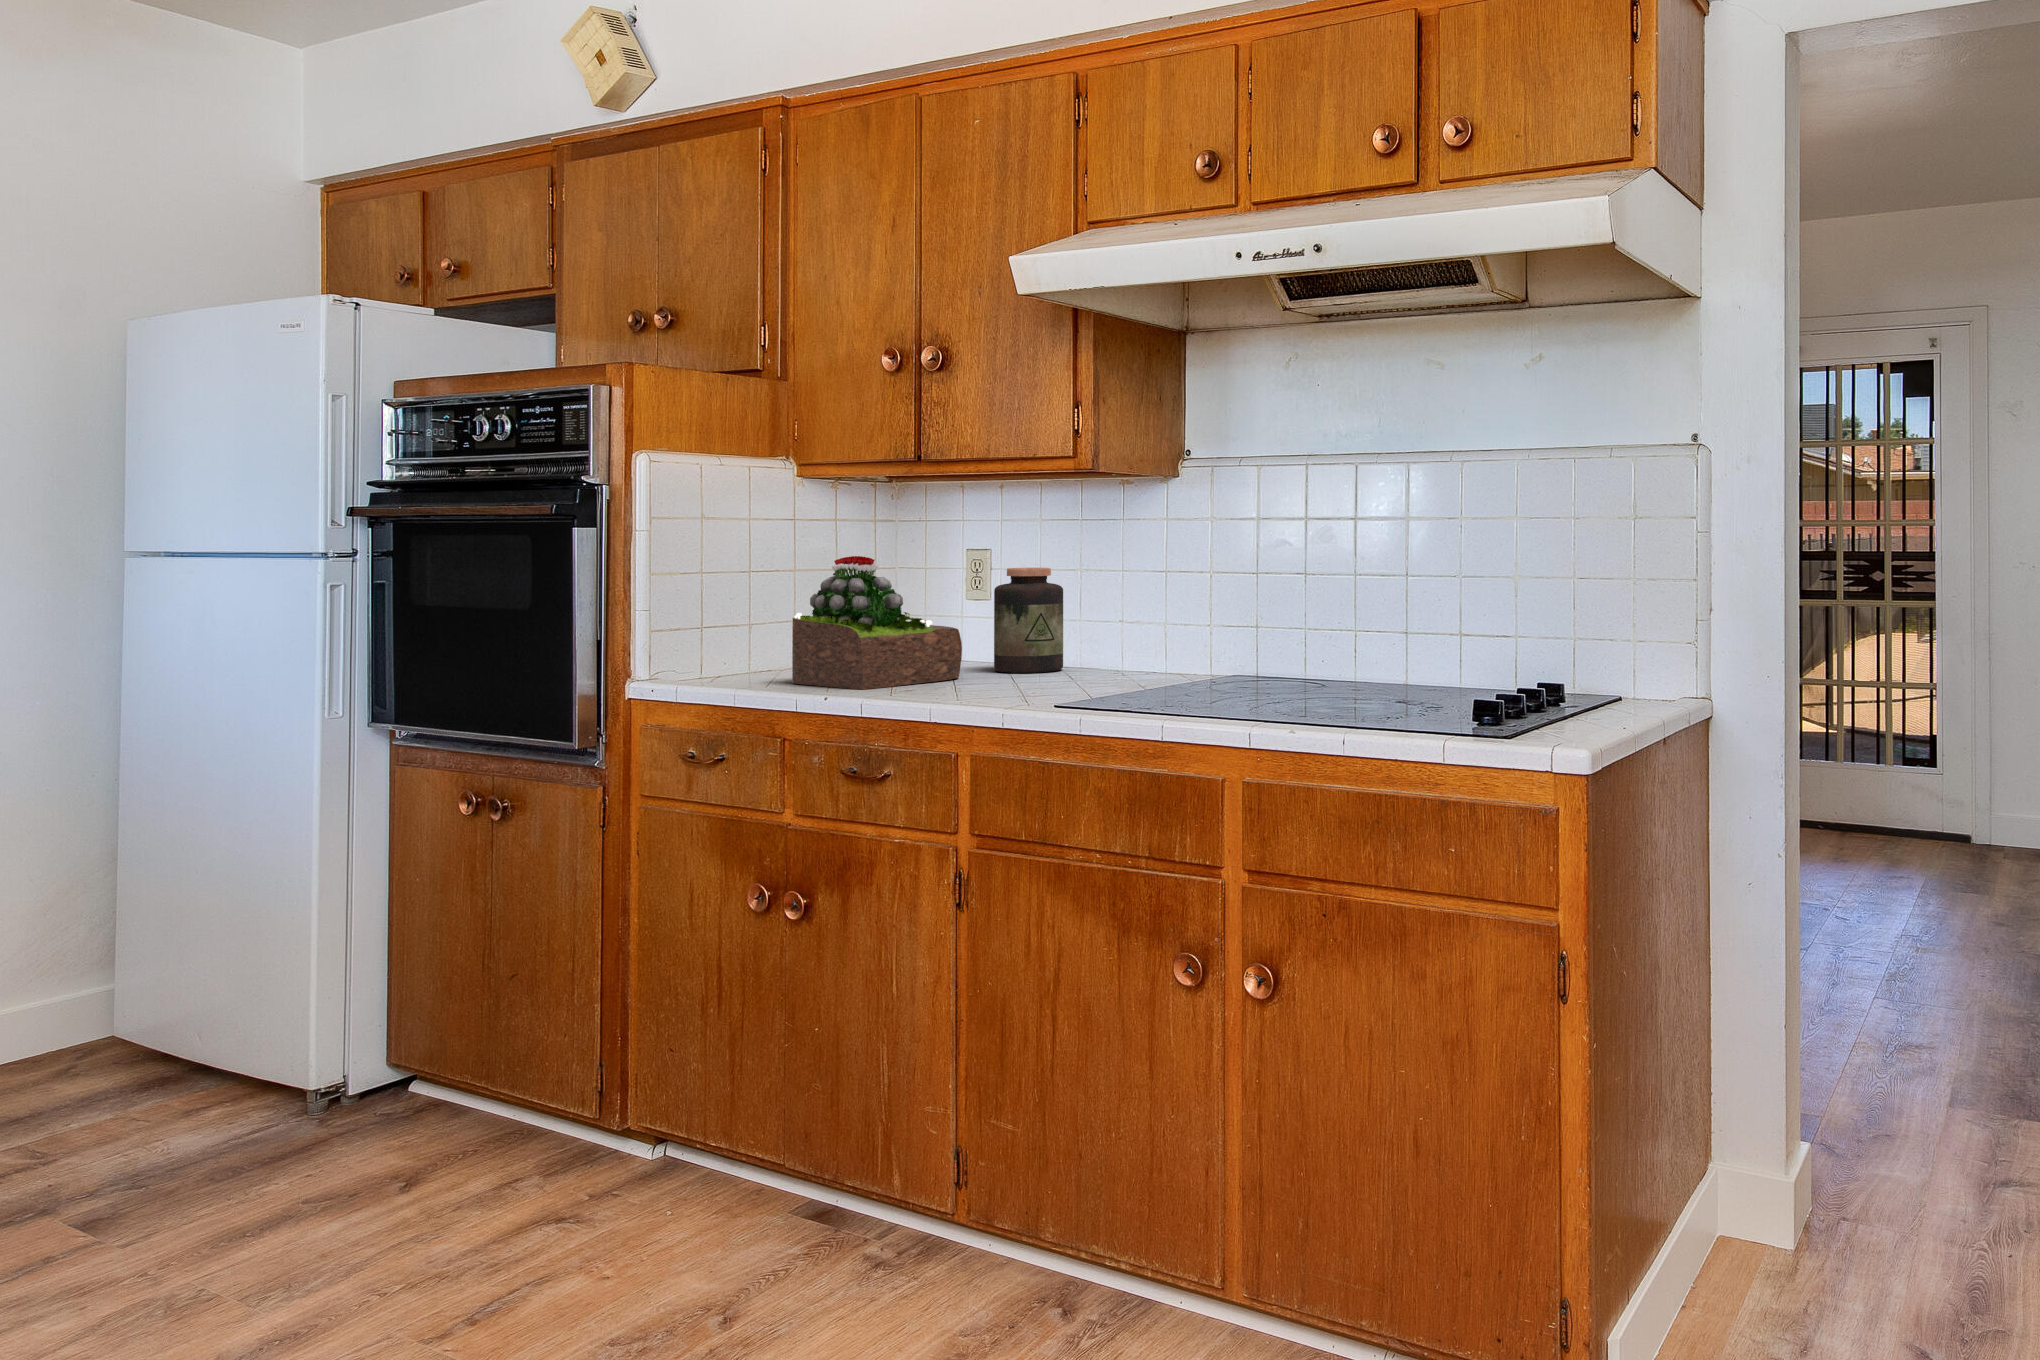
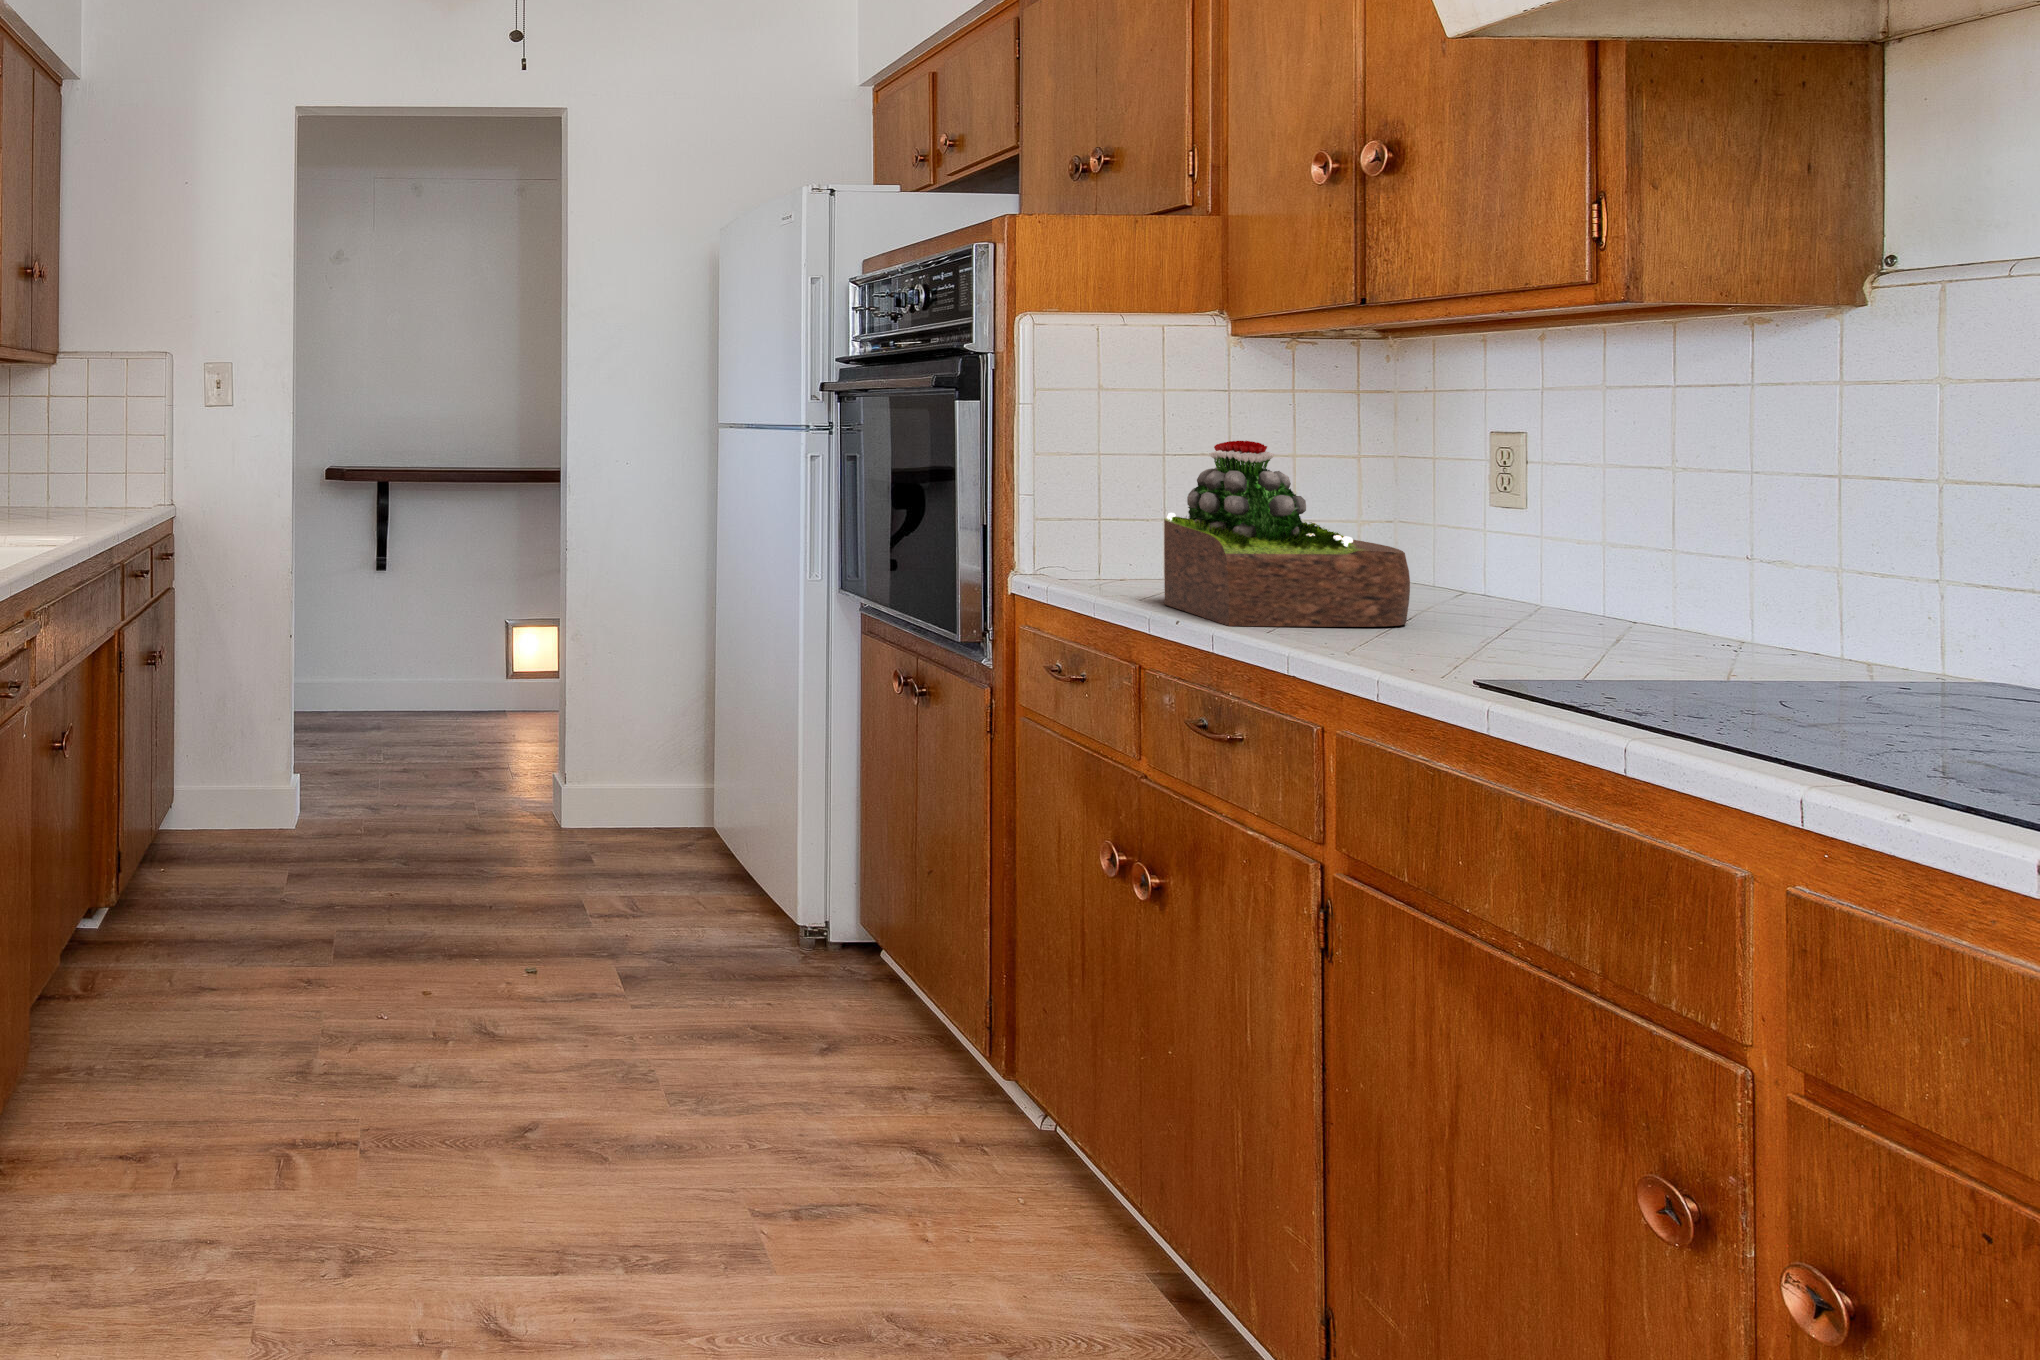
jar: present [994,568,1063,673] -> none [1486,465,1615,634]

